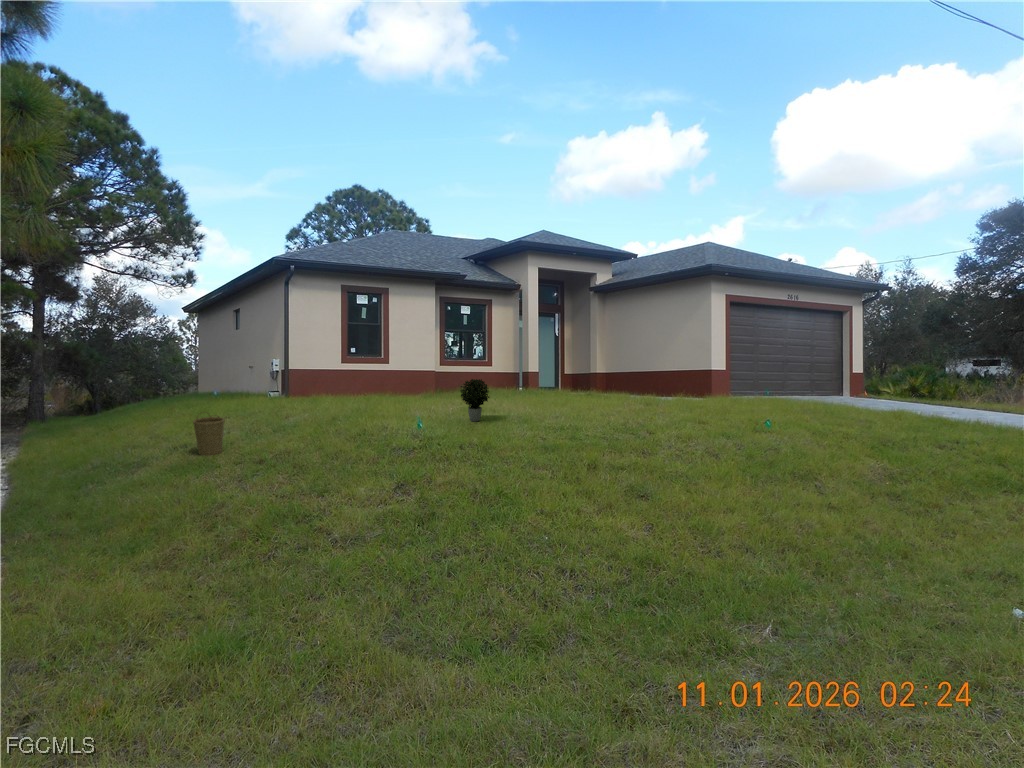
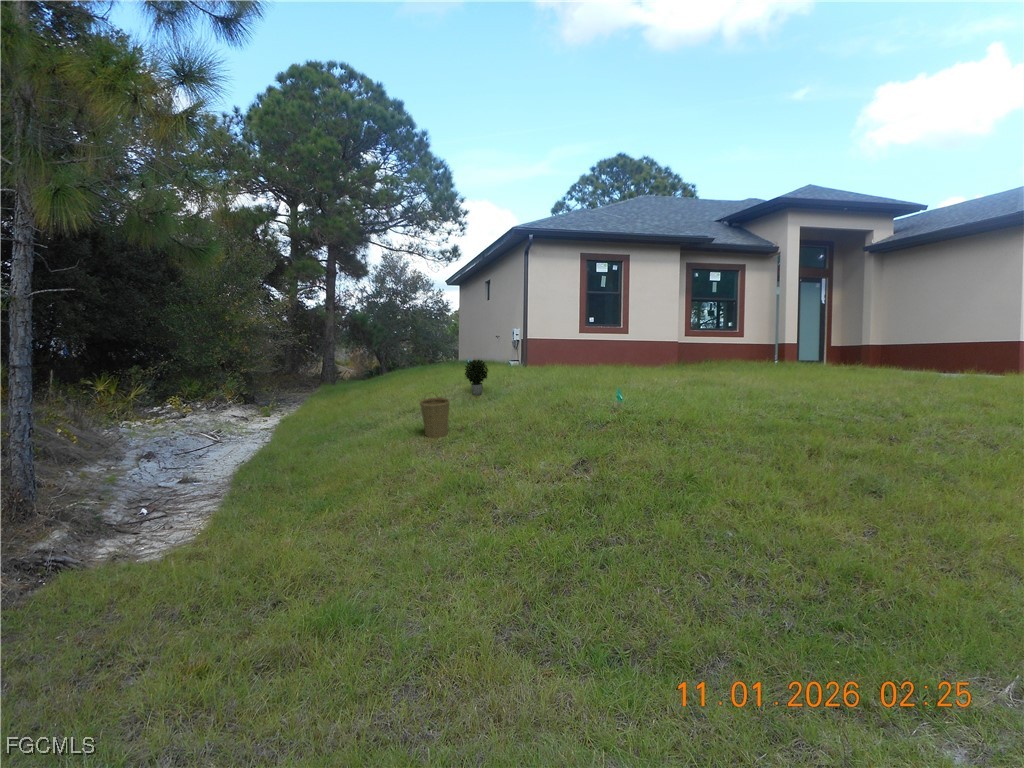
potted plant: present [460,379,490,422] -> present [465,360,488,395]

